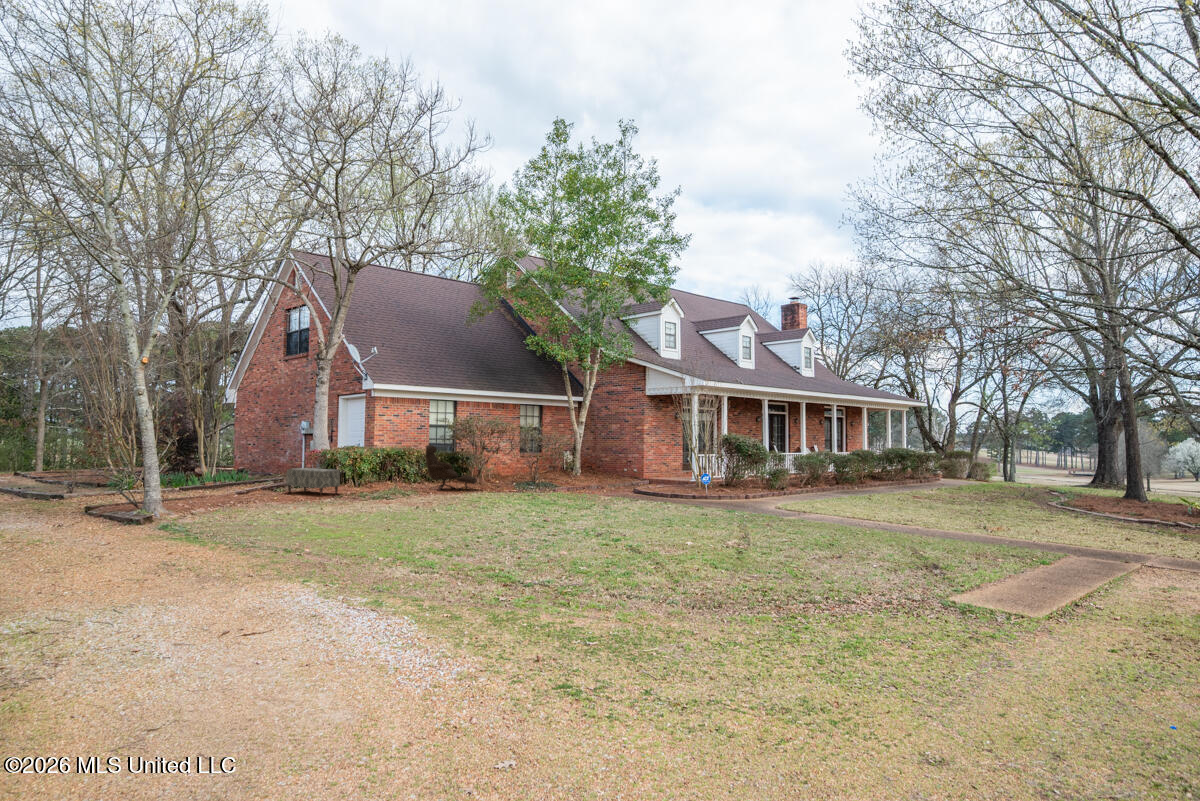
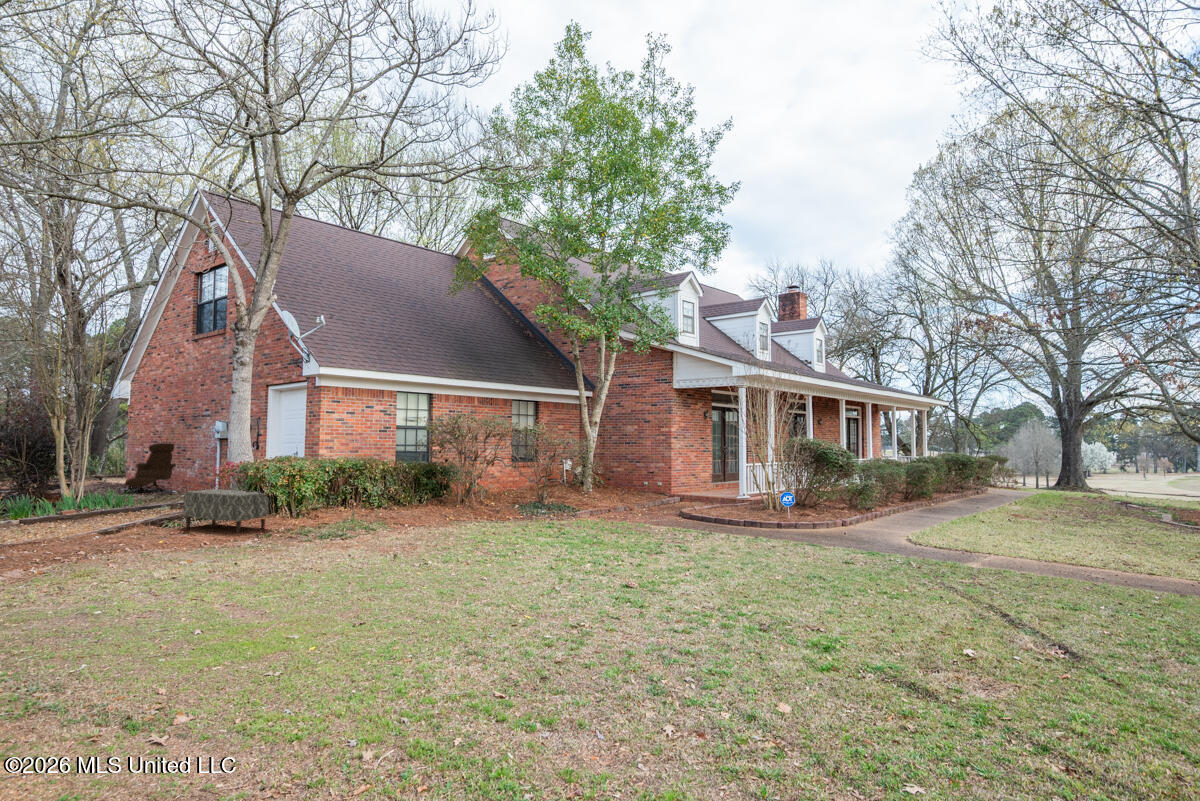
lounge chair: present [426,445,476,490] -> present [125,443,176,493]

